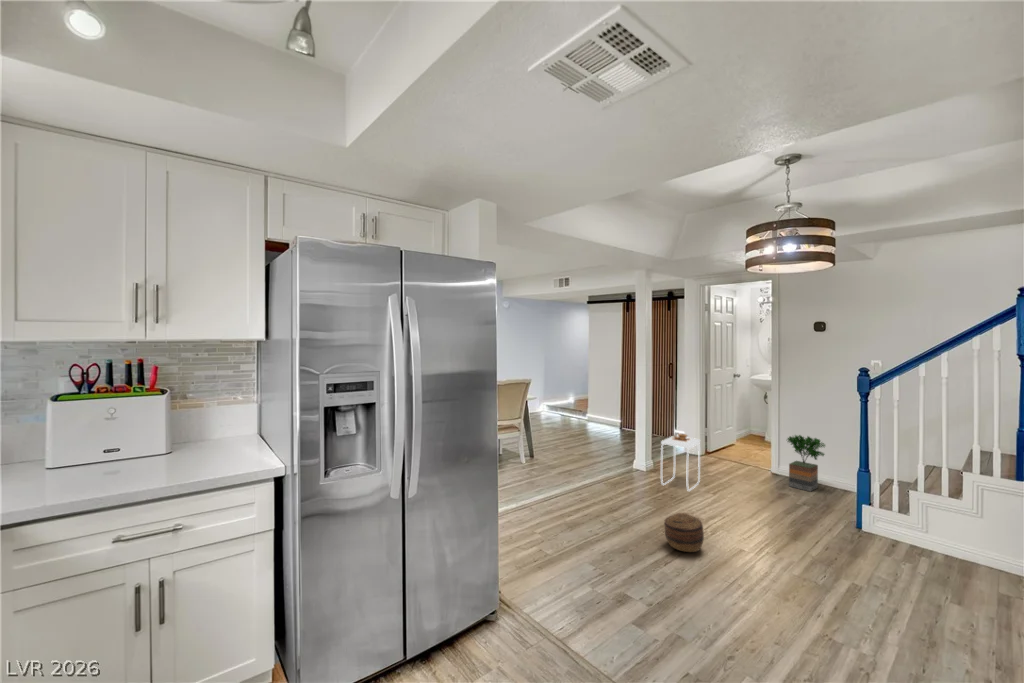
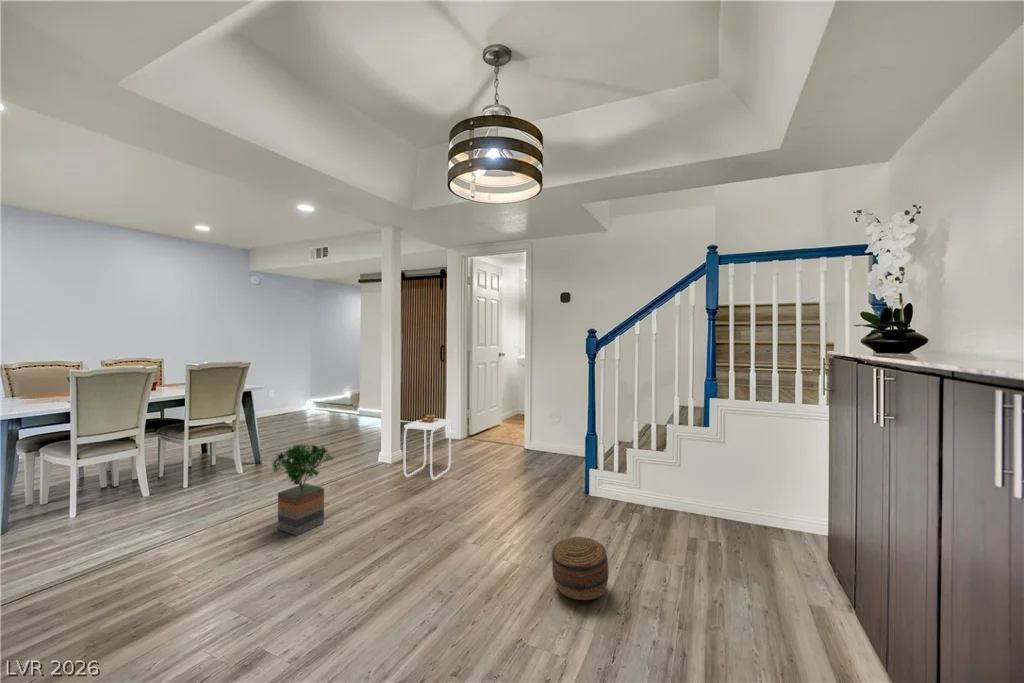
potted tree: present [787,435,825,491] -> present [272,444,334,536]
basket: present [664,513,704,552] -> present [552,537,608,600]

